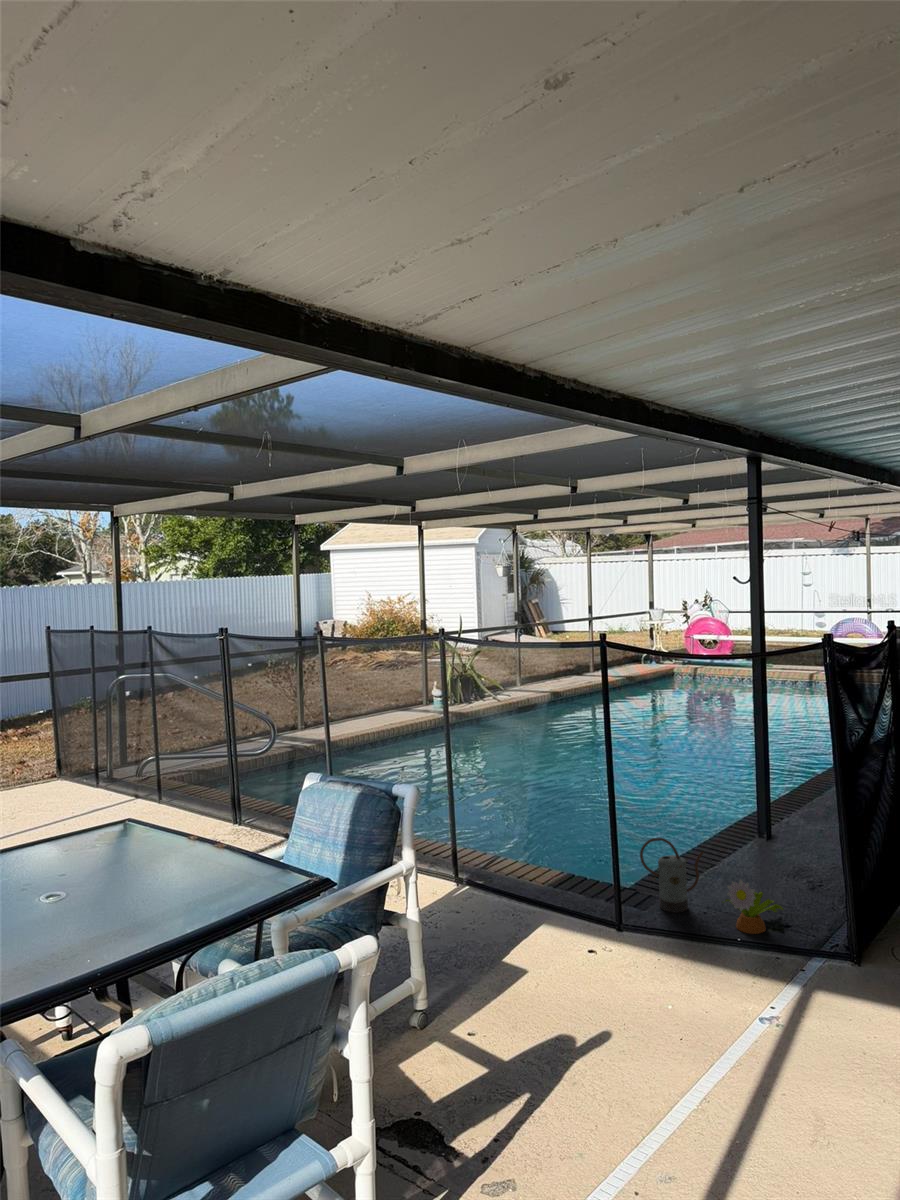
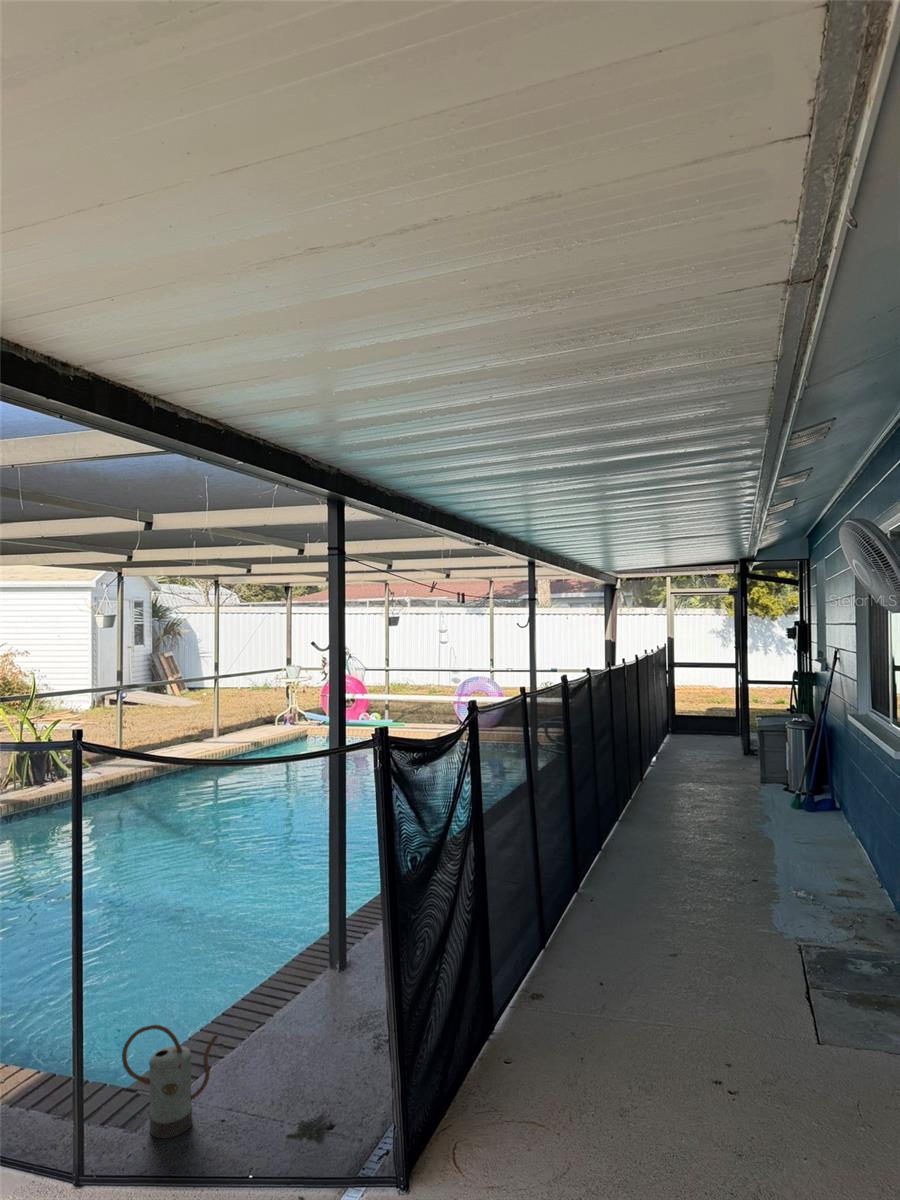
decorative plant: present [723,880,783,934] -> none [229,1085,313,1164]

